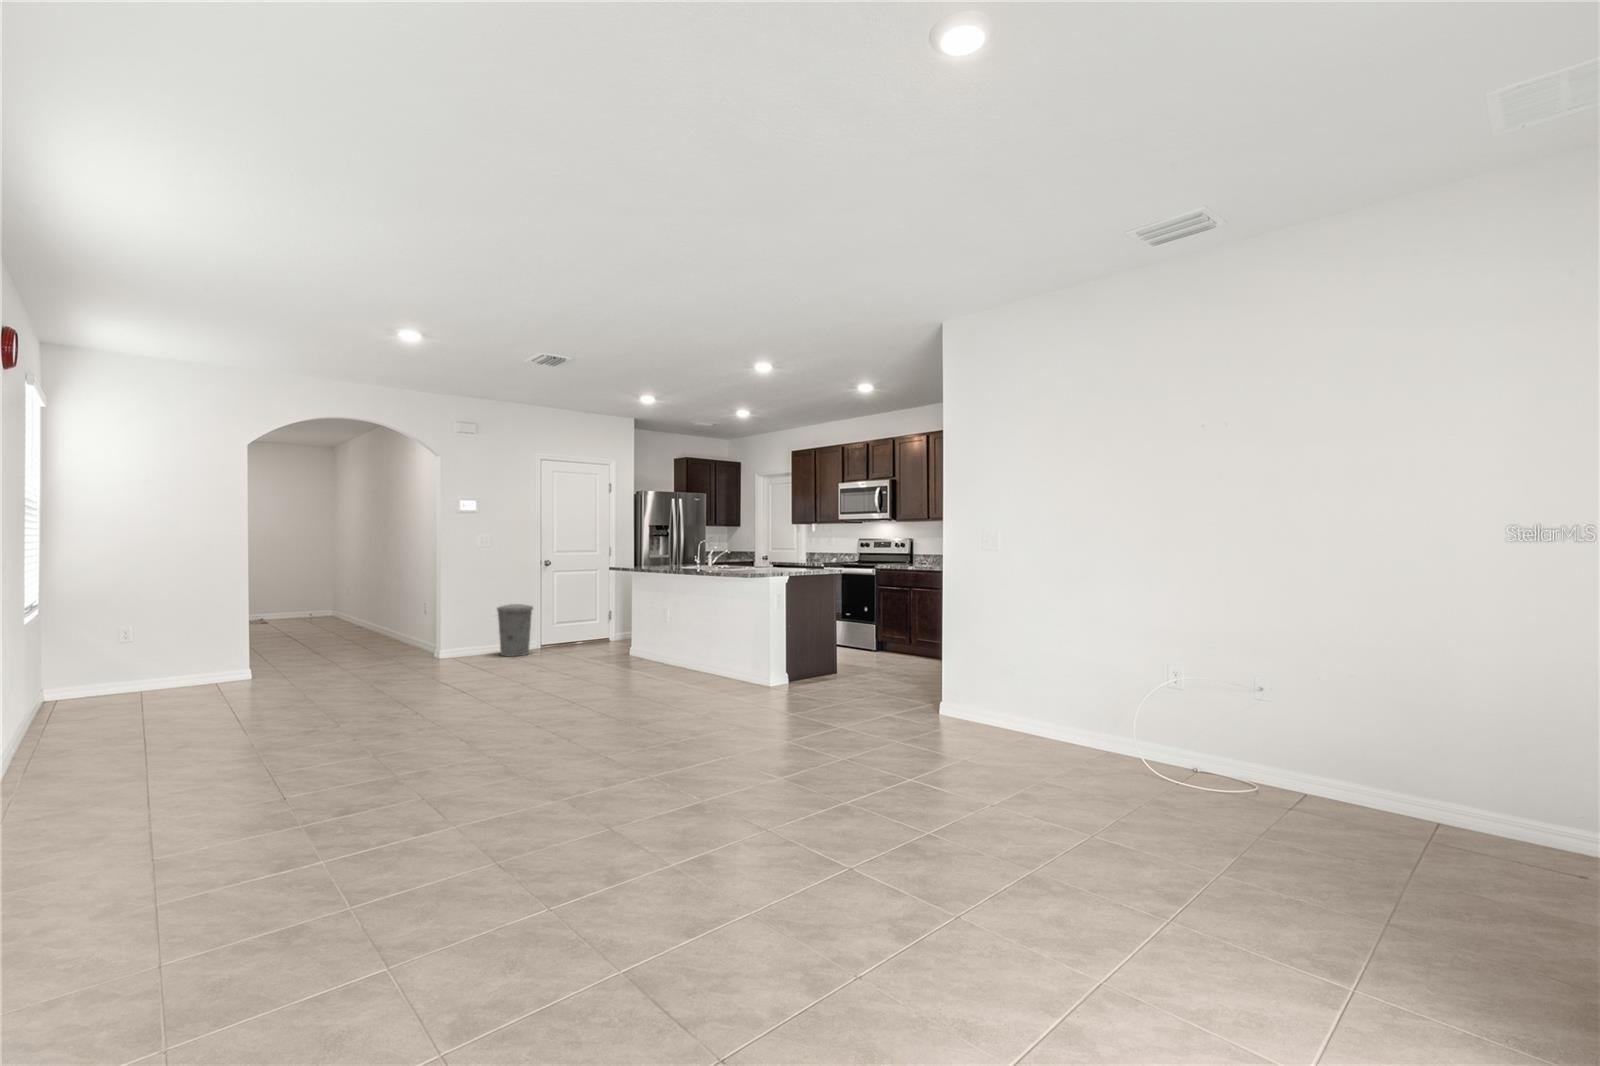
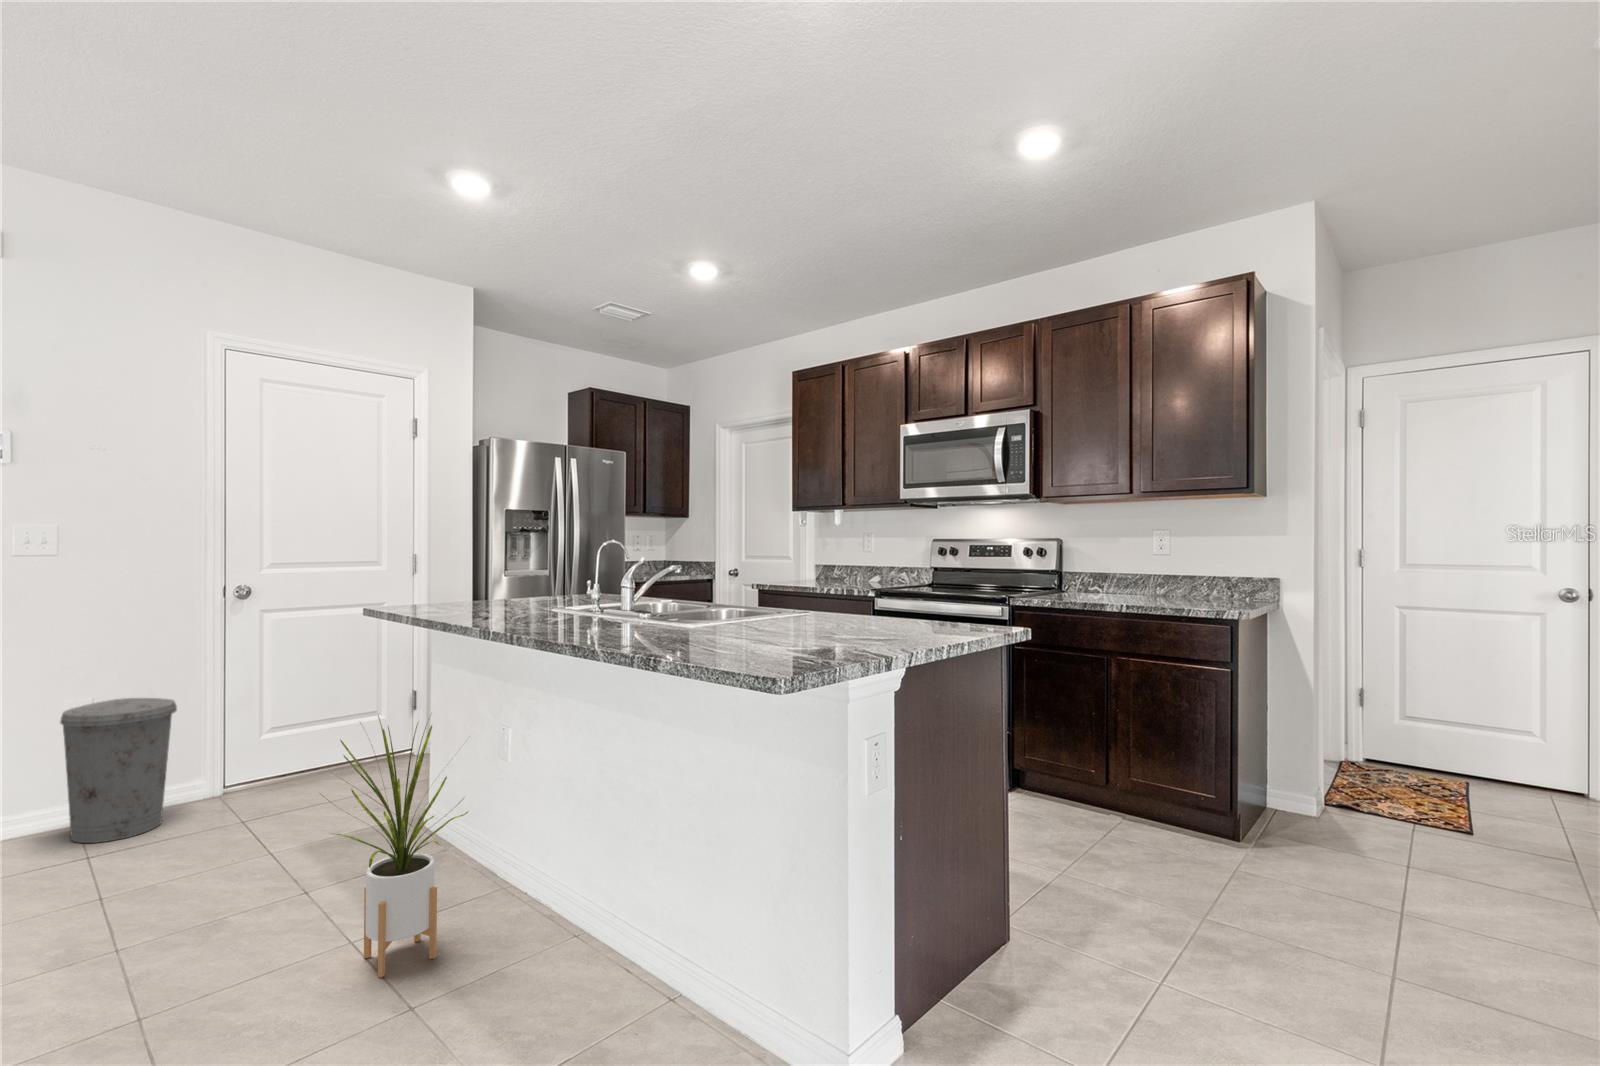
house plant: none [623,596,663,673] -> present [321,716,468,977]

